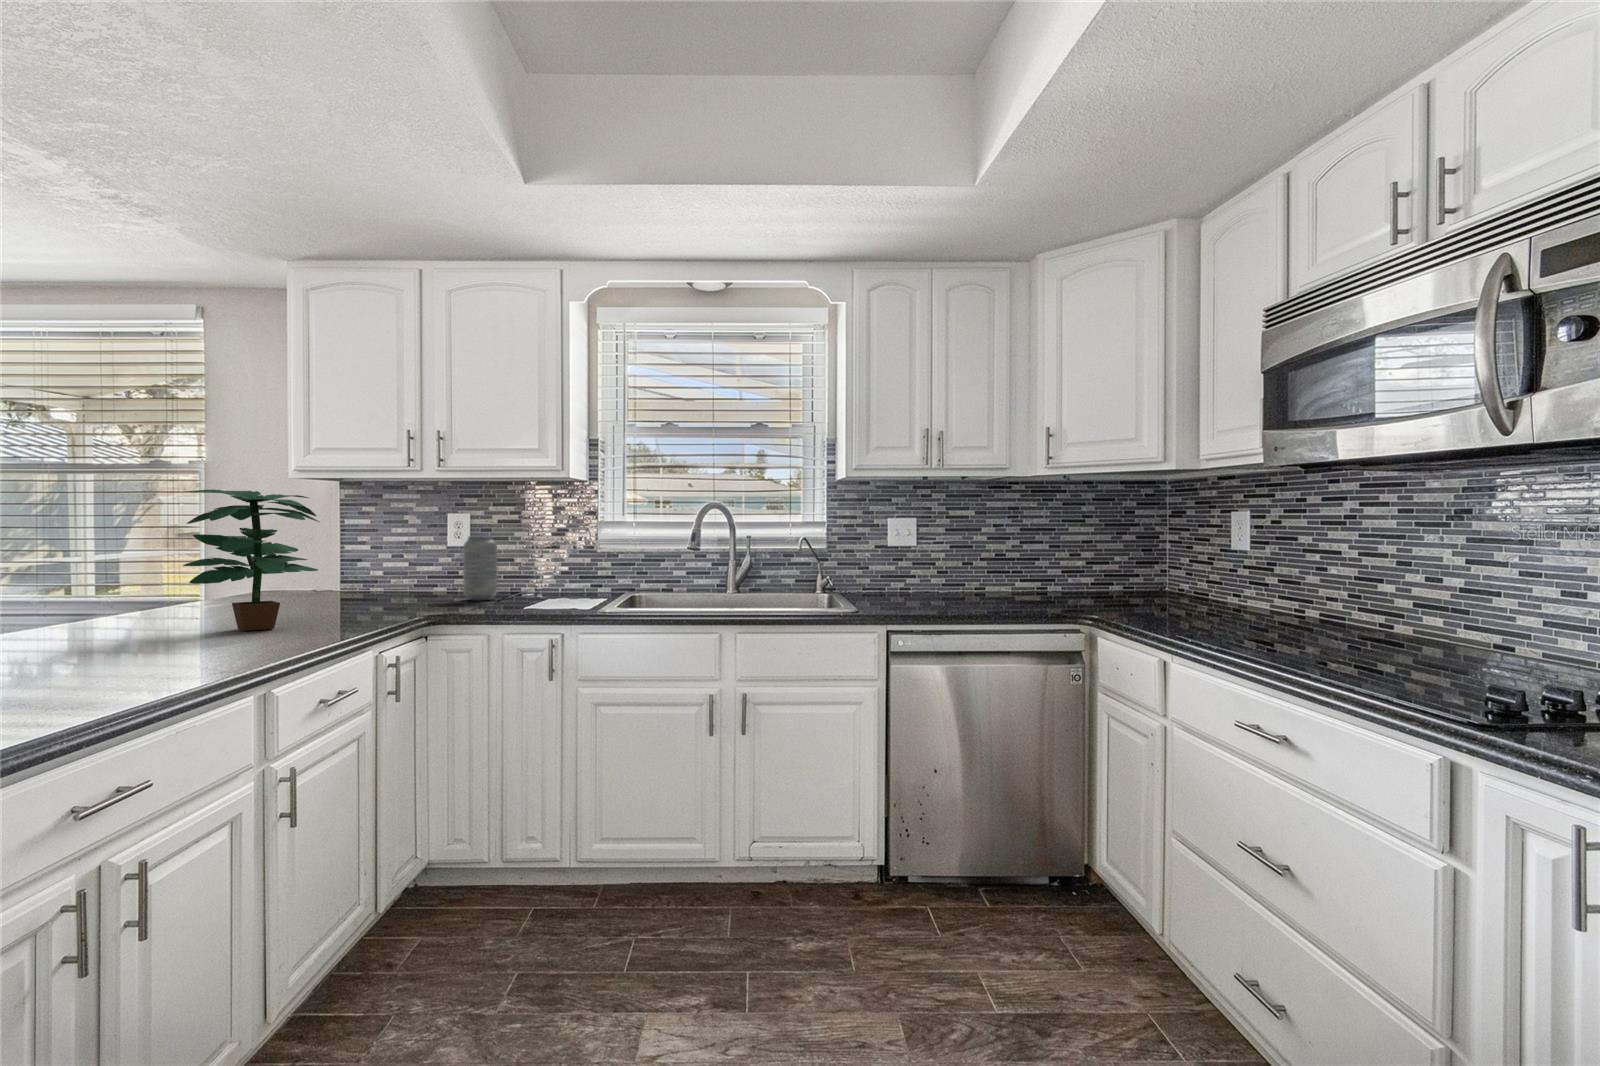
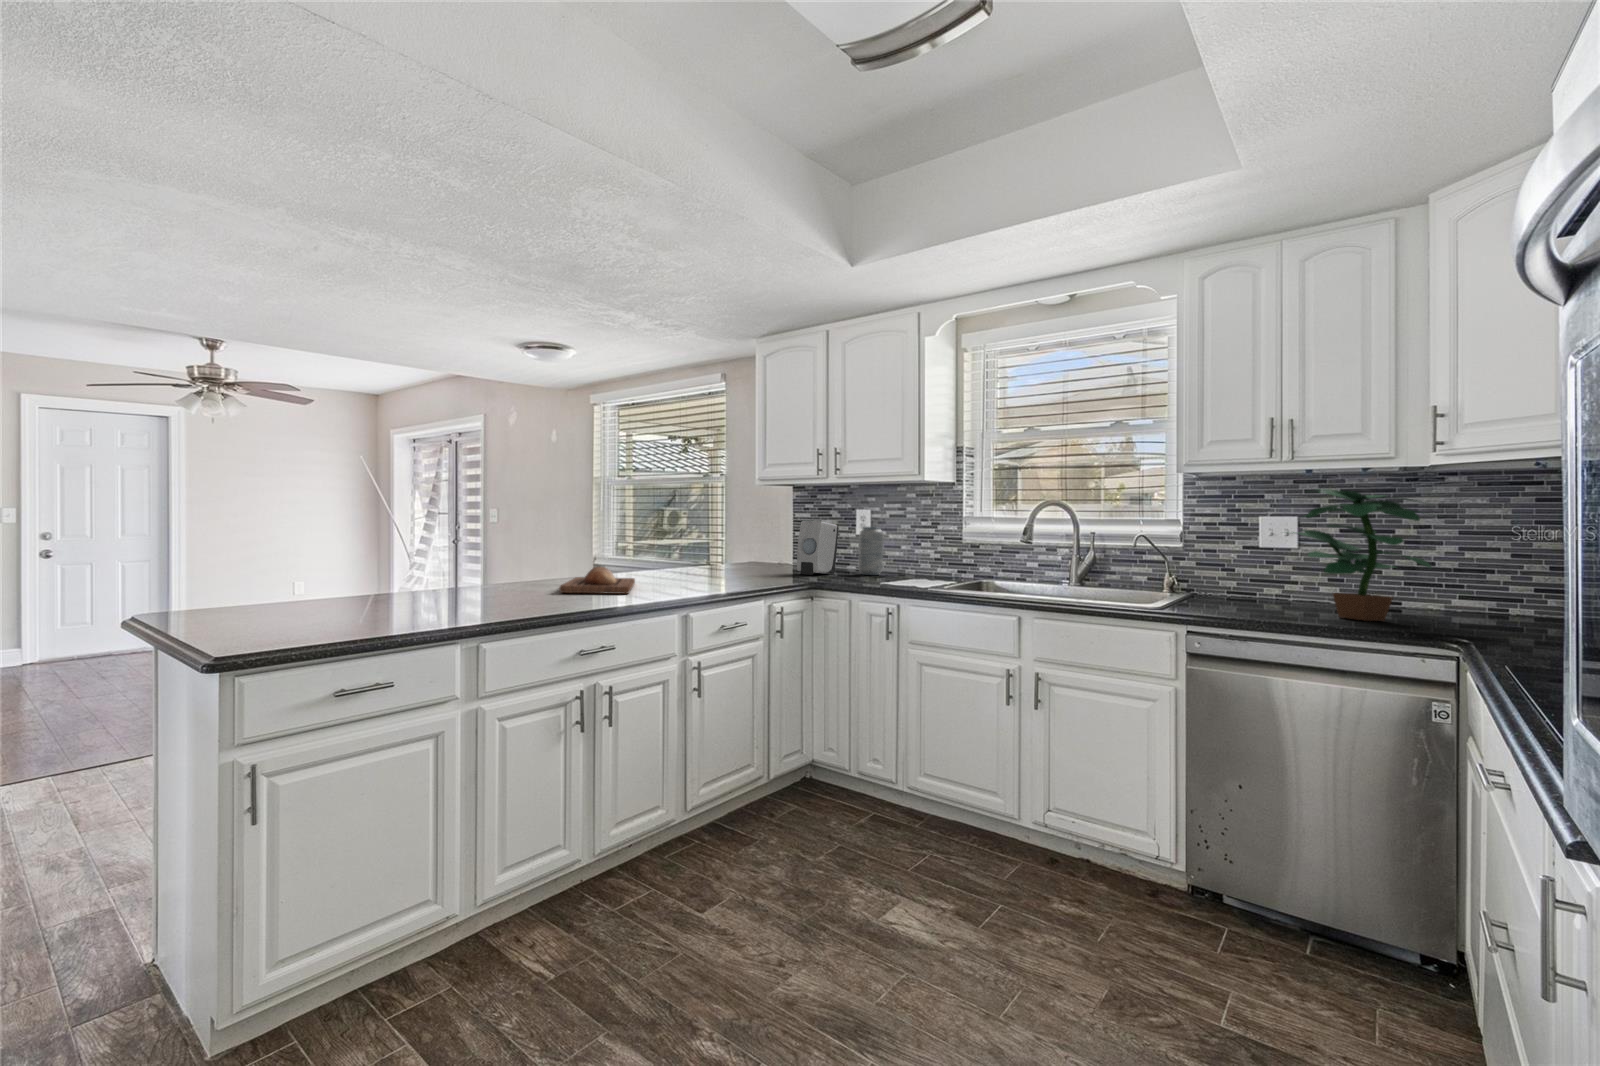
potted plant: present [183,489,319,631] -> present [1293,489,1431,621]
soap dispenser: none [378,532,435,607] -> present [797,521,838,575]
bread loaf: none [41,627,198,677] -> present [559,567,635,594]

